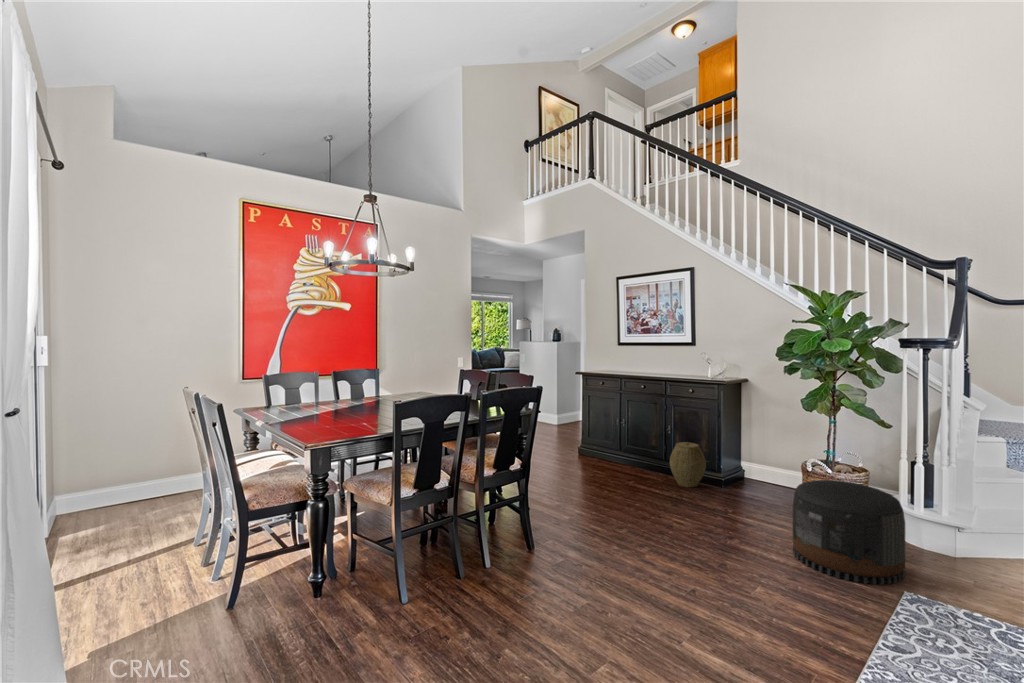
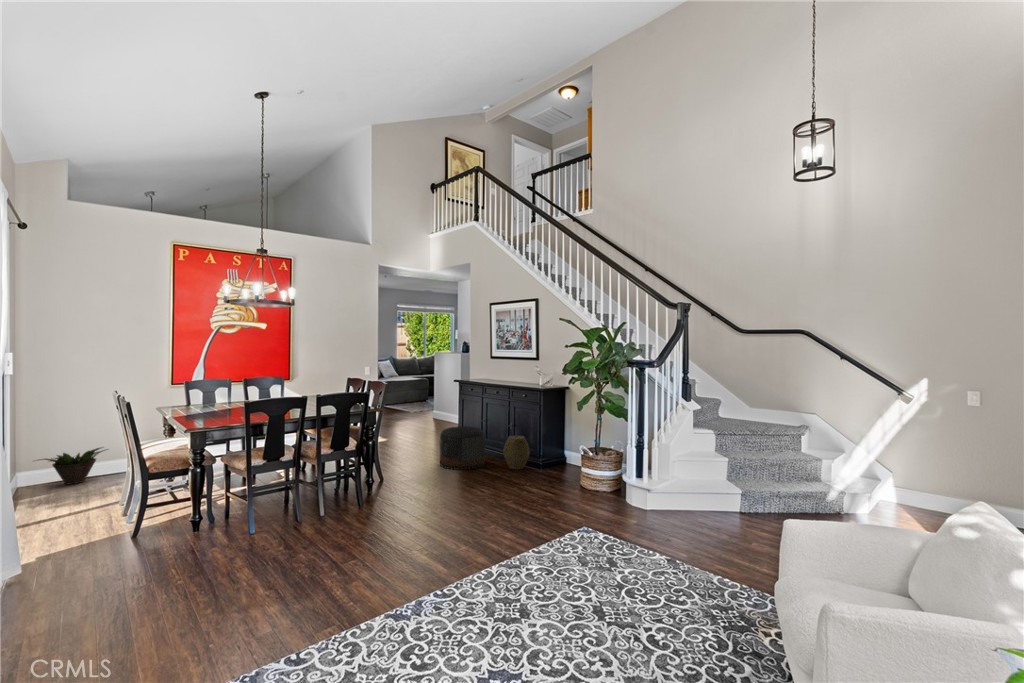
decorative plant: none [75,459,172,510] -> present [40,447,105,484]
pouf: present [793,480,905,585] -> present [440,426,485,470]

